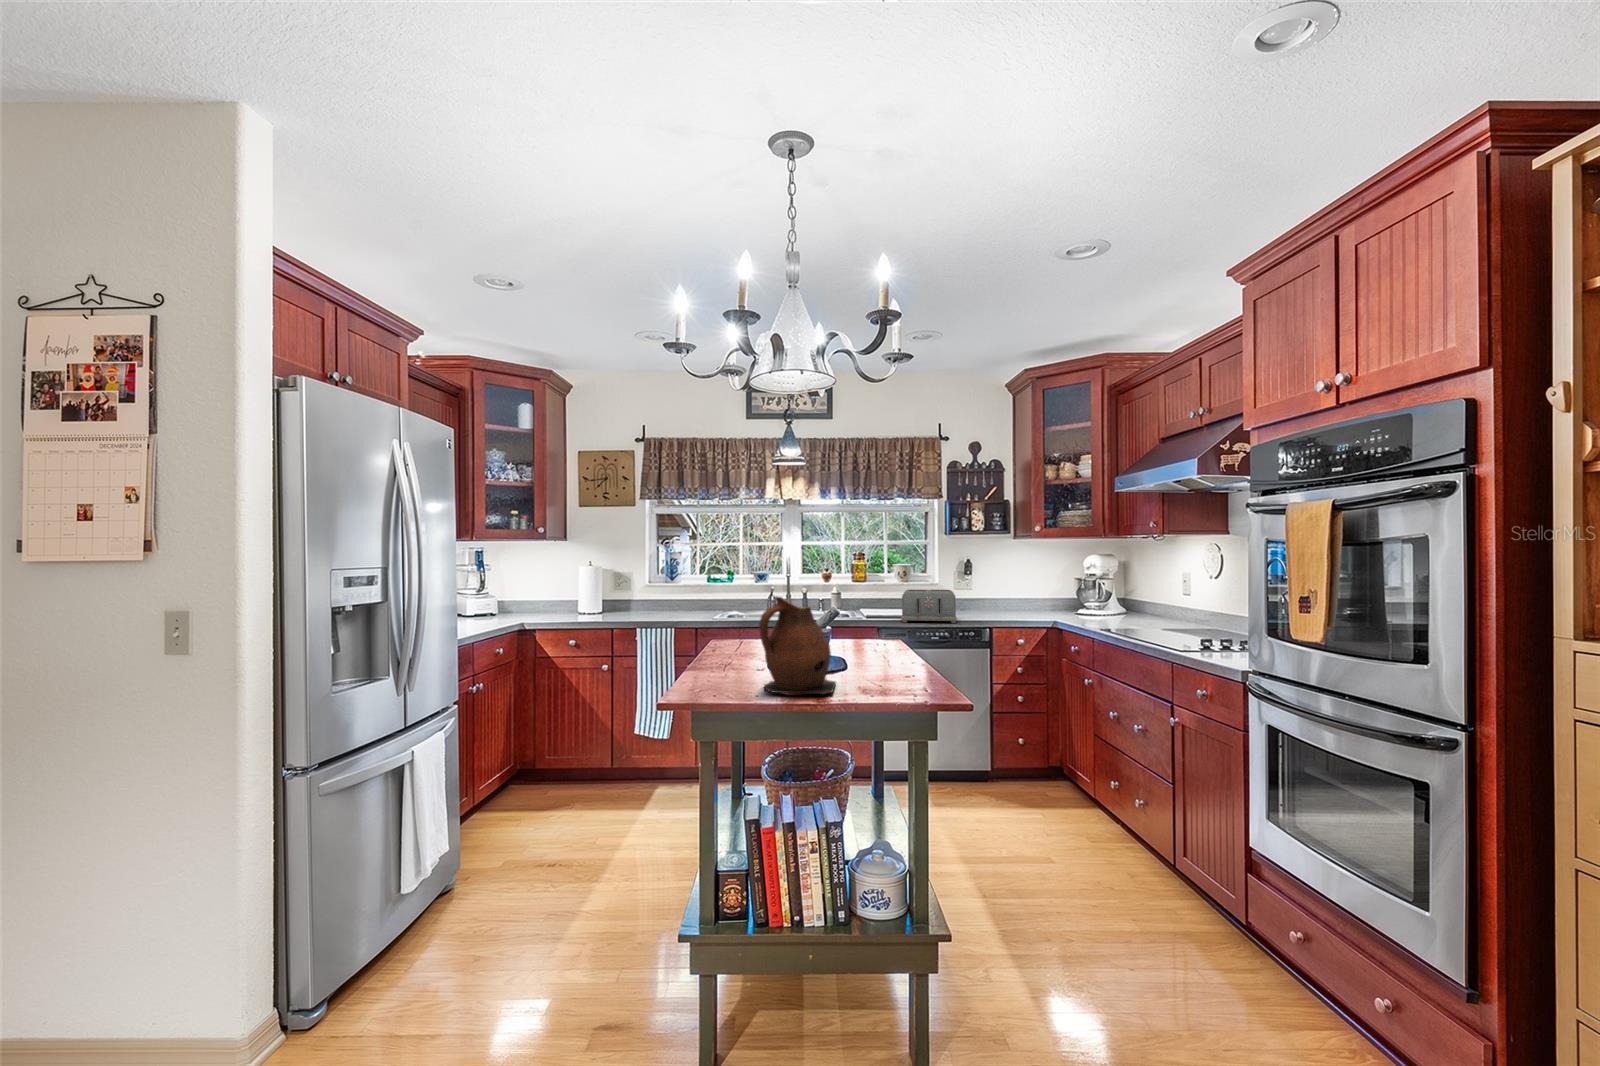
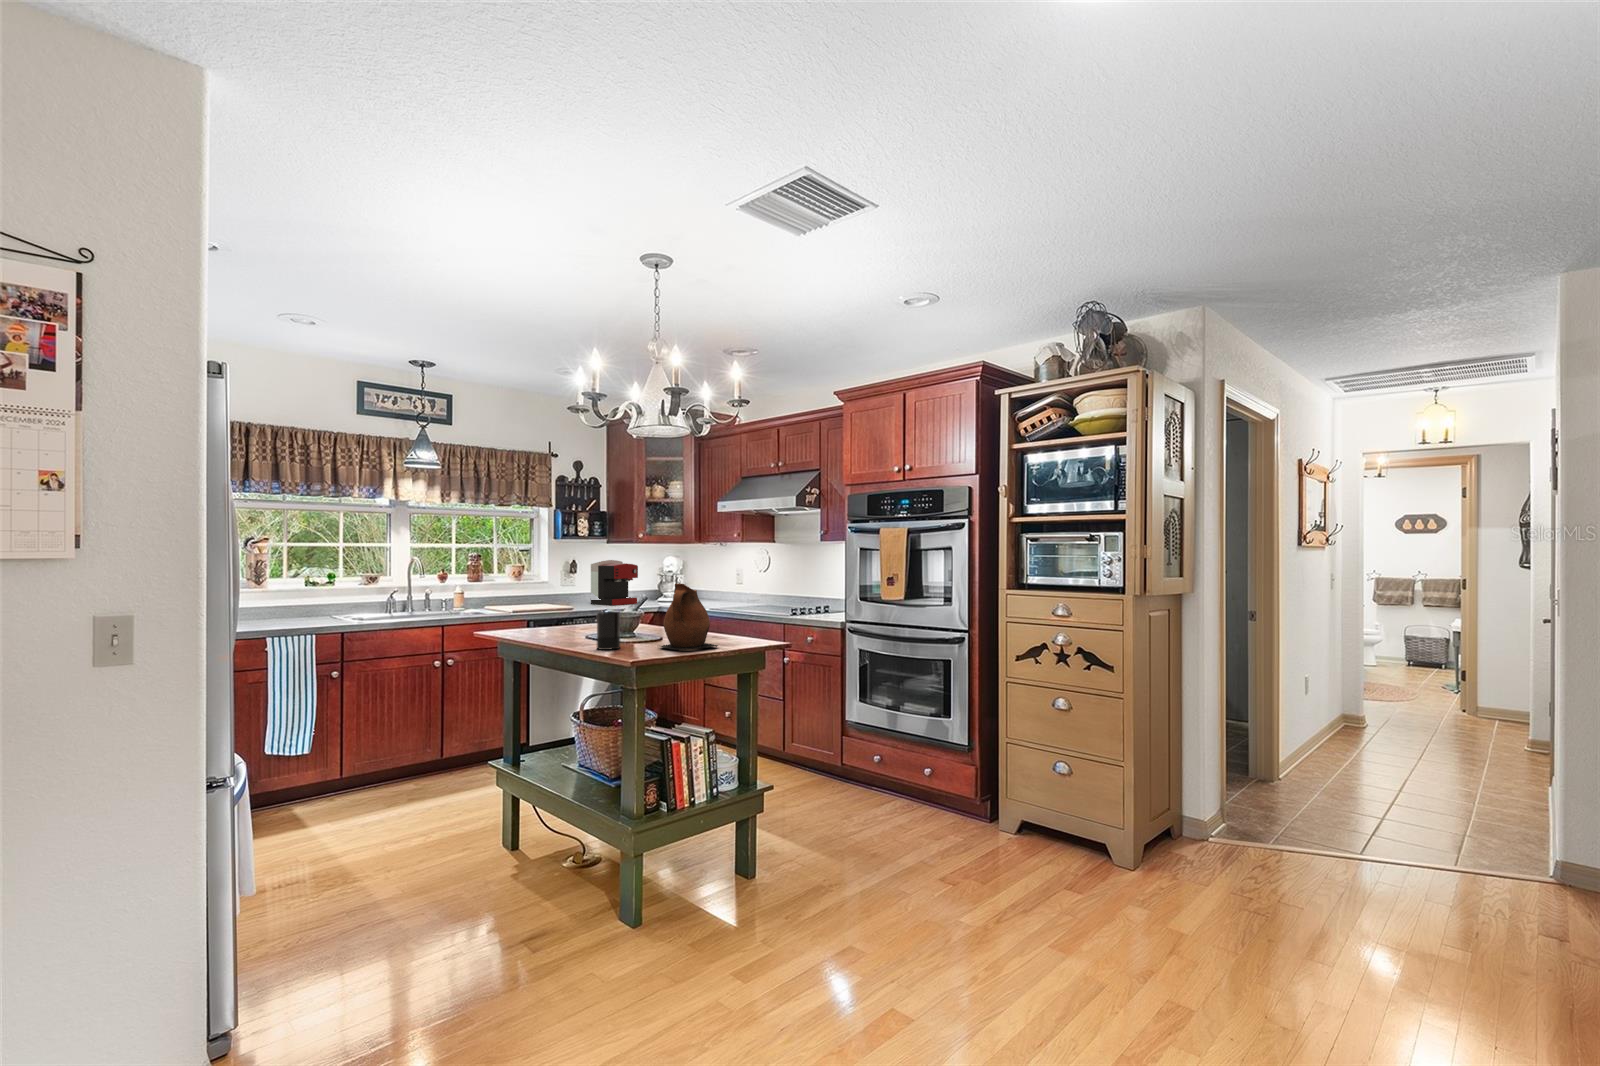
coffee maker: none [997,558,1050,613] -> present [591,560,638,605]
toaster: present [901,589,957,623] -> none [537,587,597,616]
candle: none [711,624,741,678] -> present [597,612,620,650]

